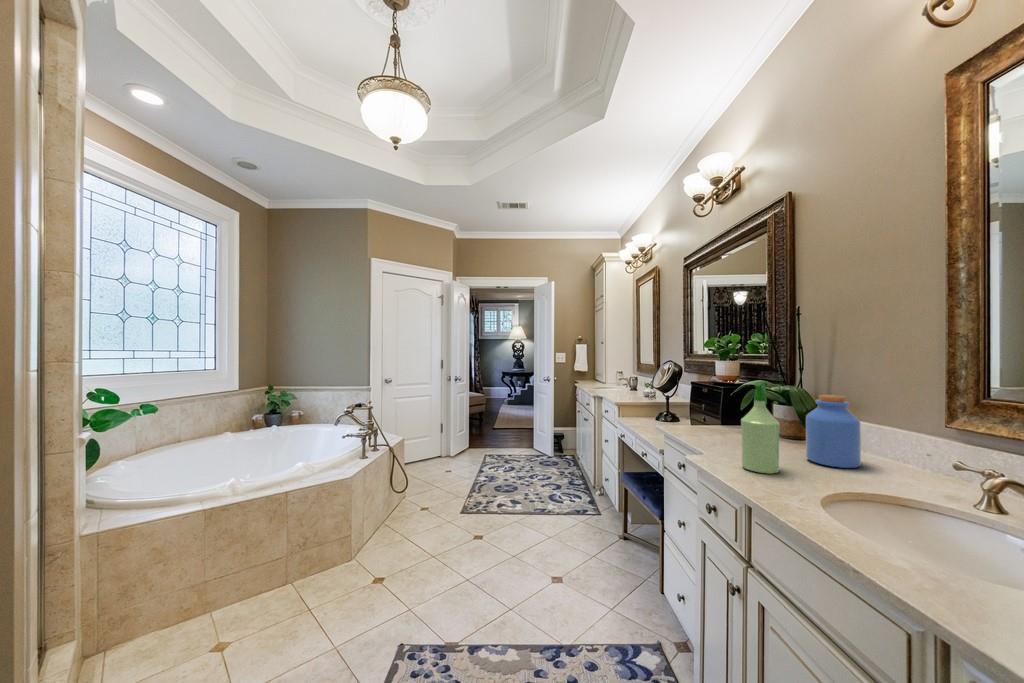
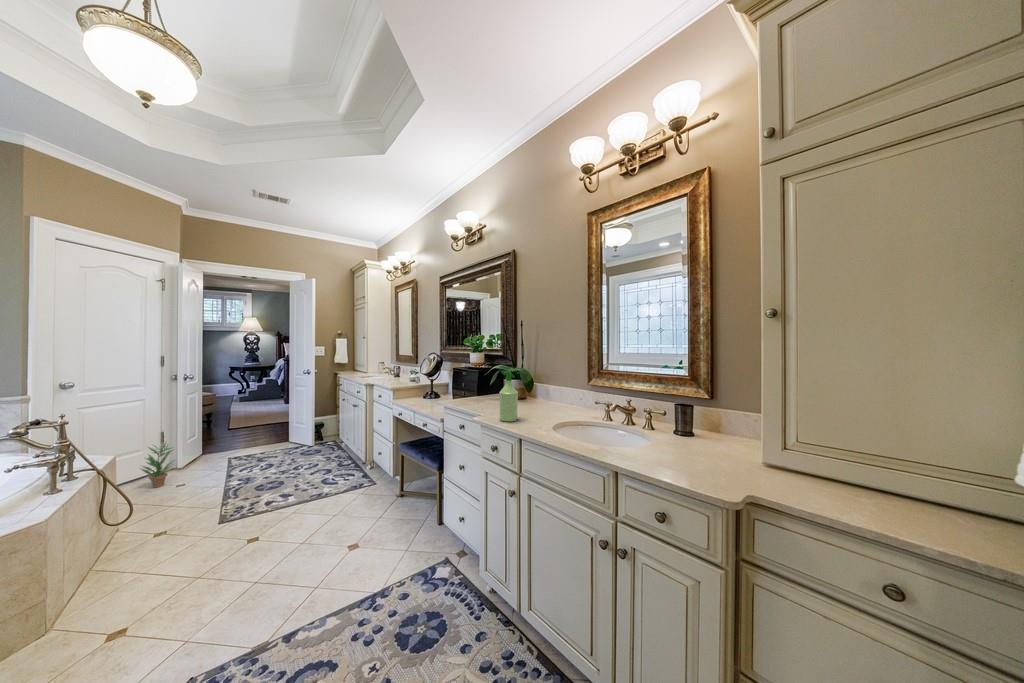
jar: present [806,395,861,468] -> none [526,374,548,412]
potted plant: none [430,428,451,465] -> present [142,443,174,487]

